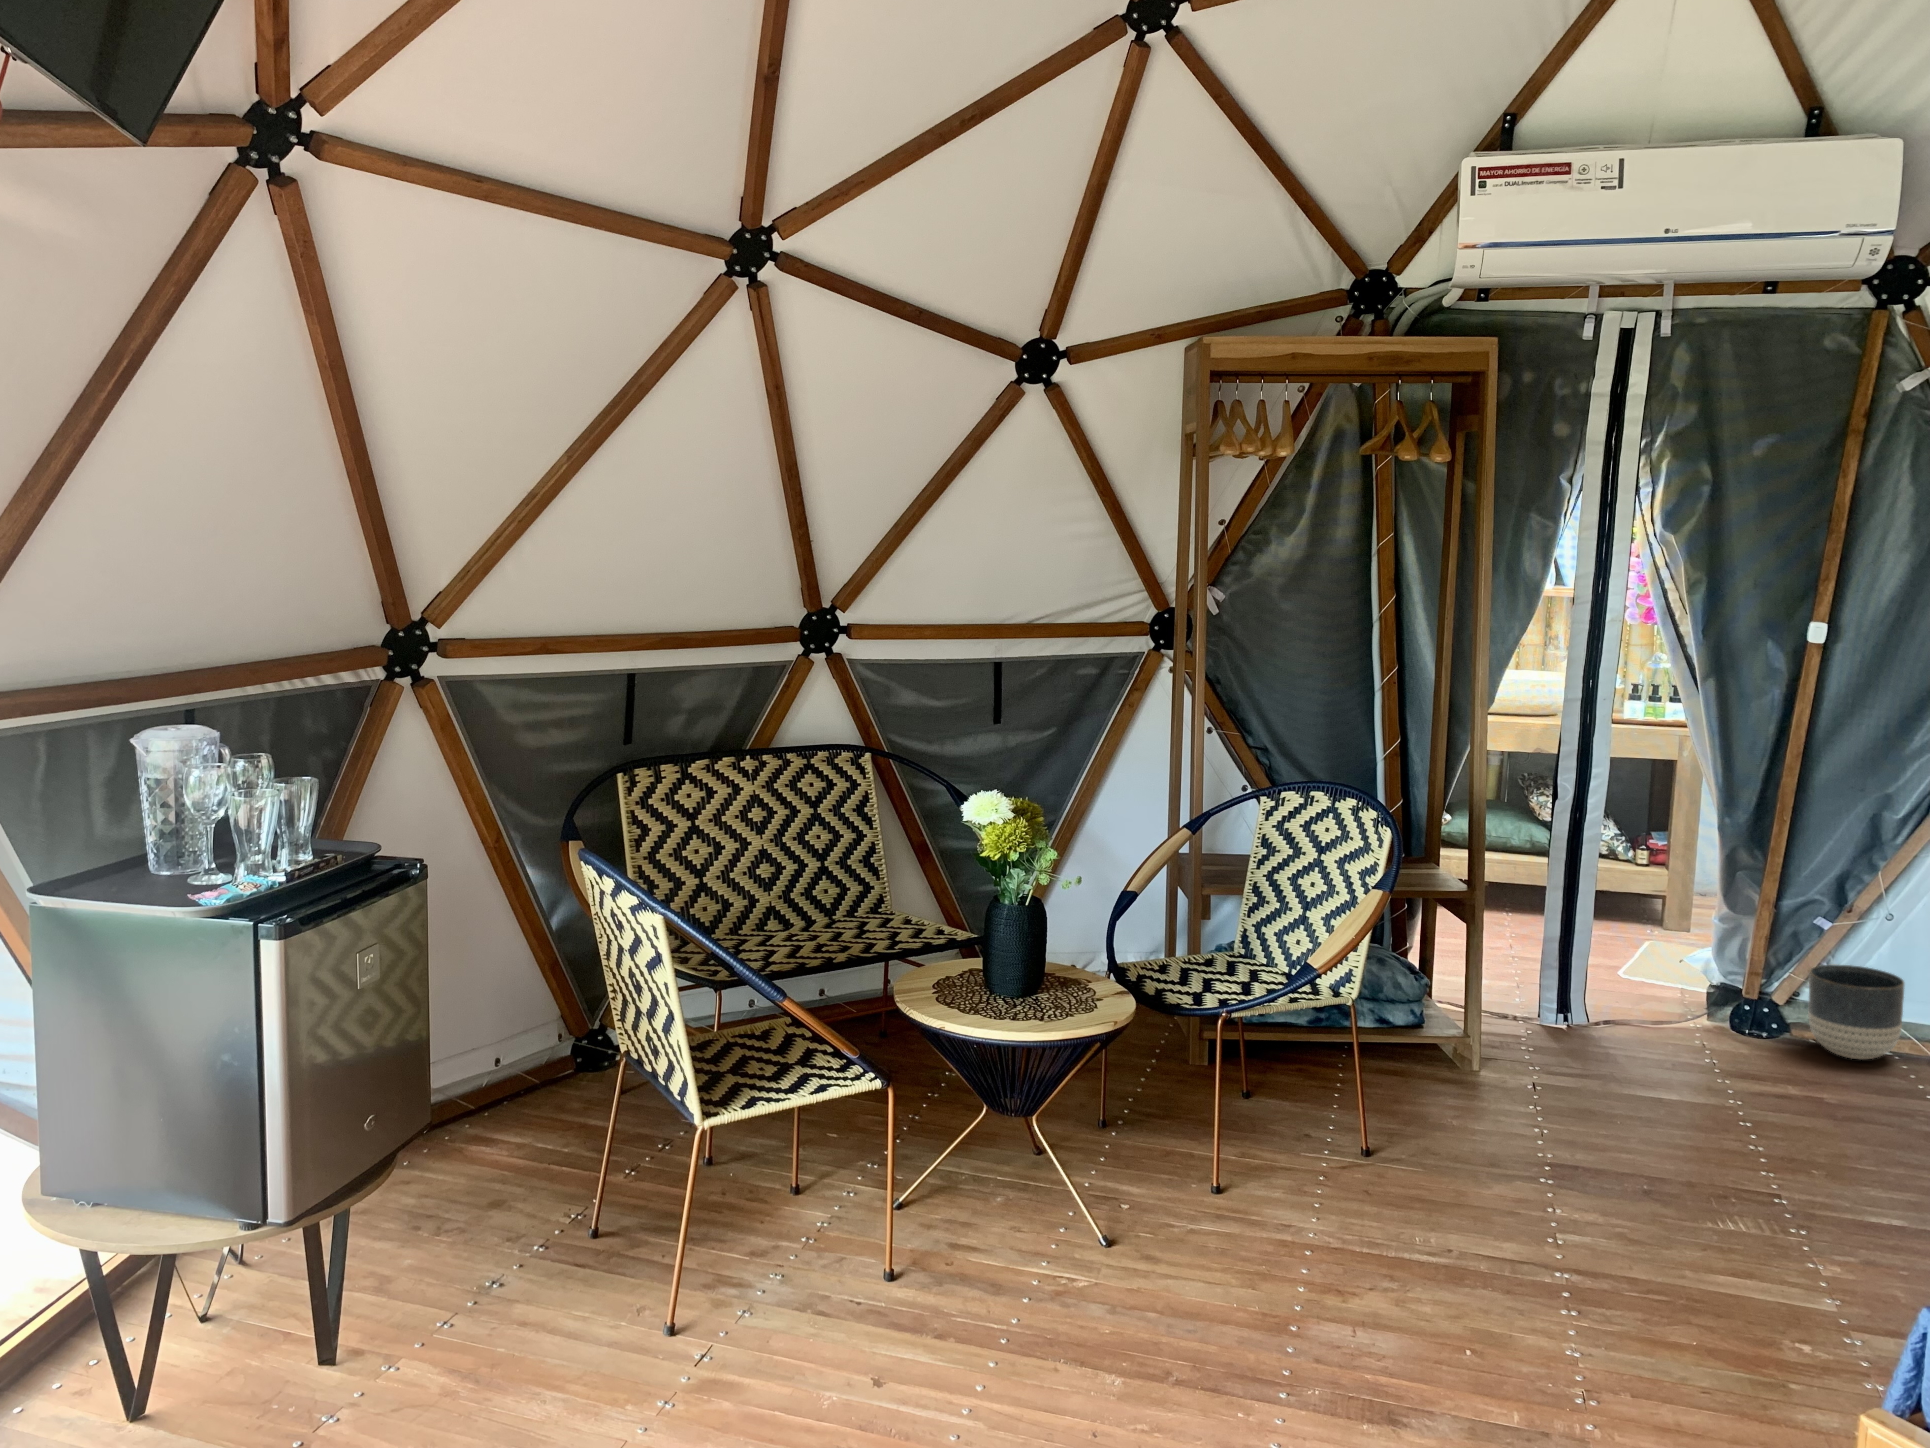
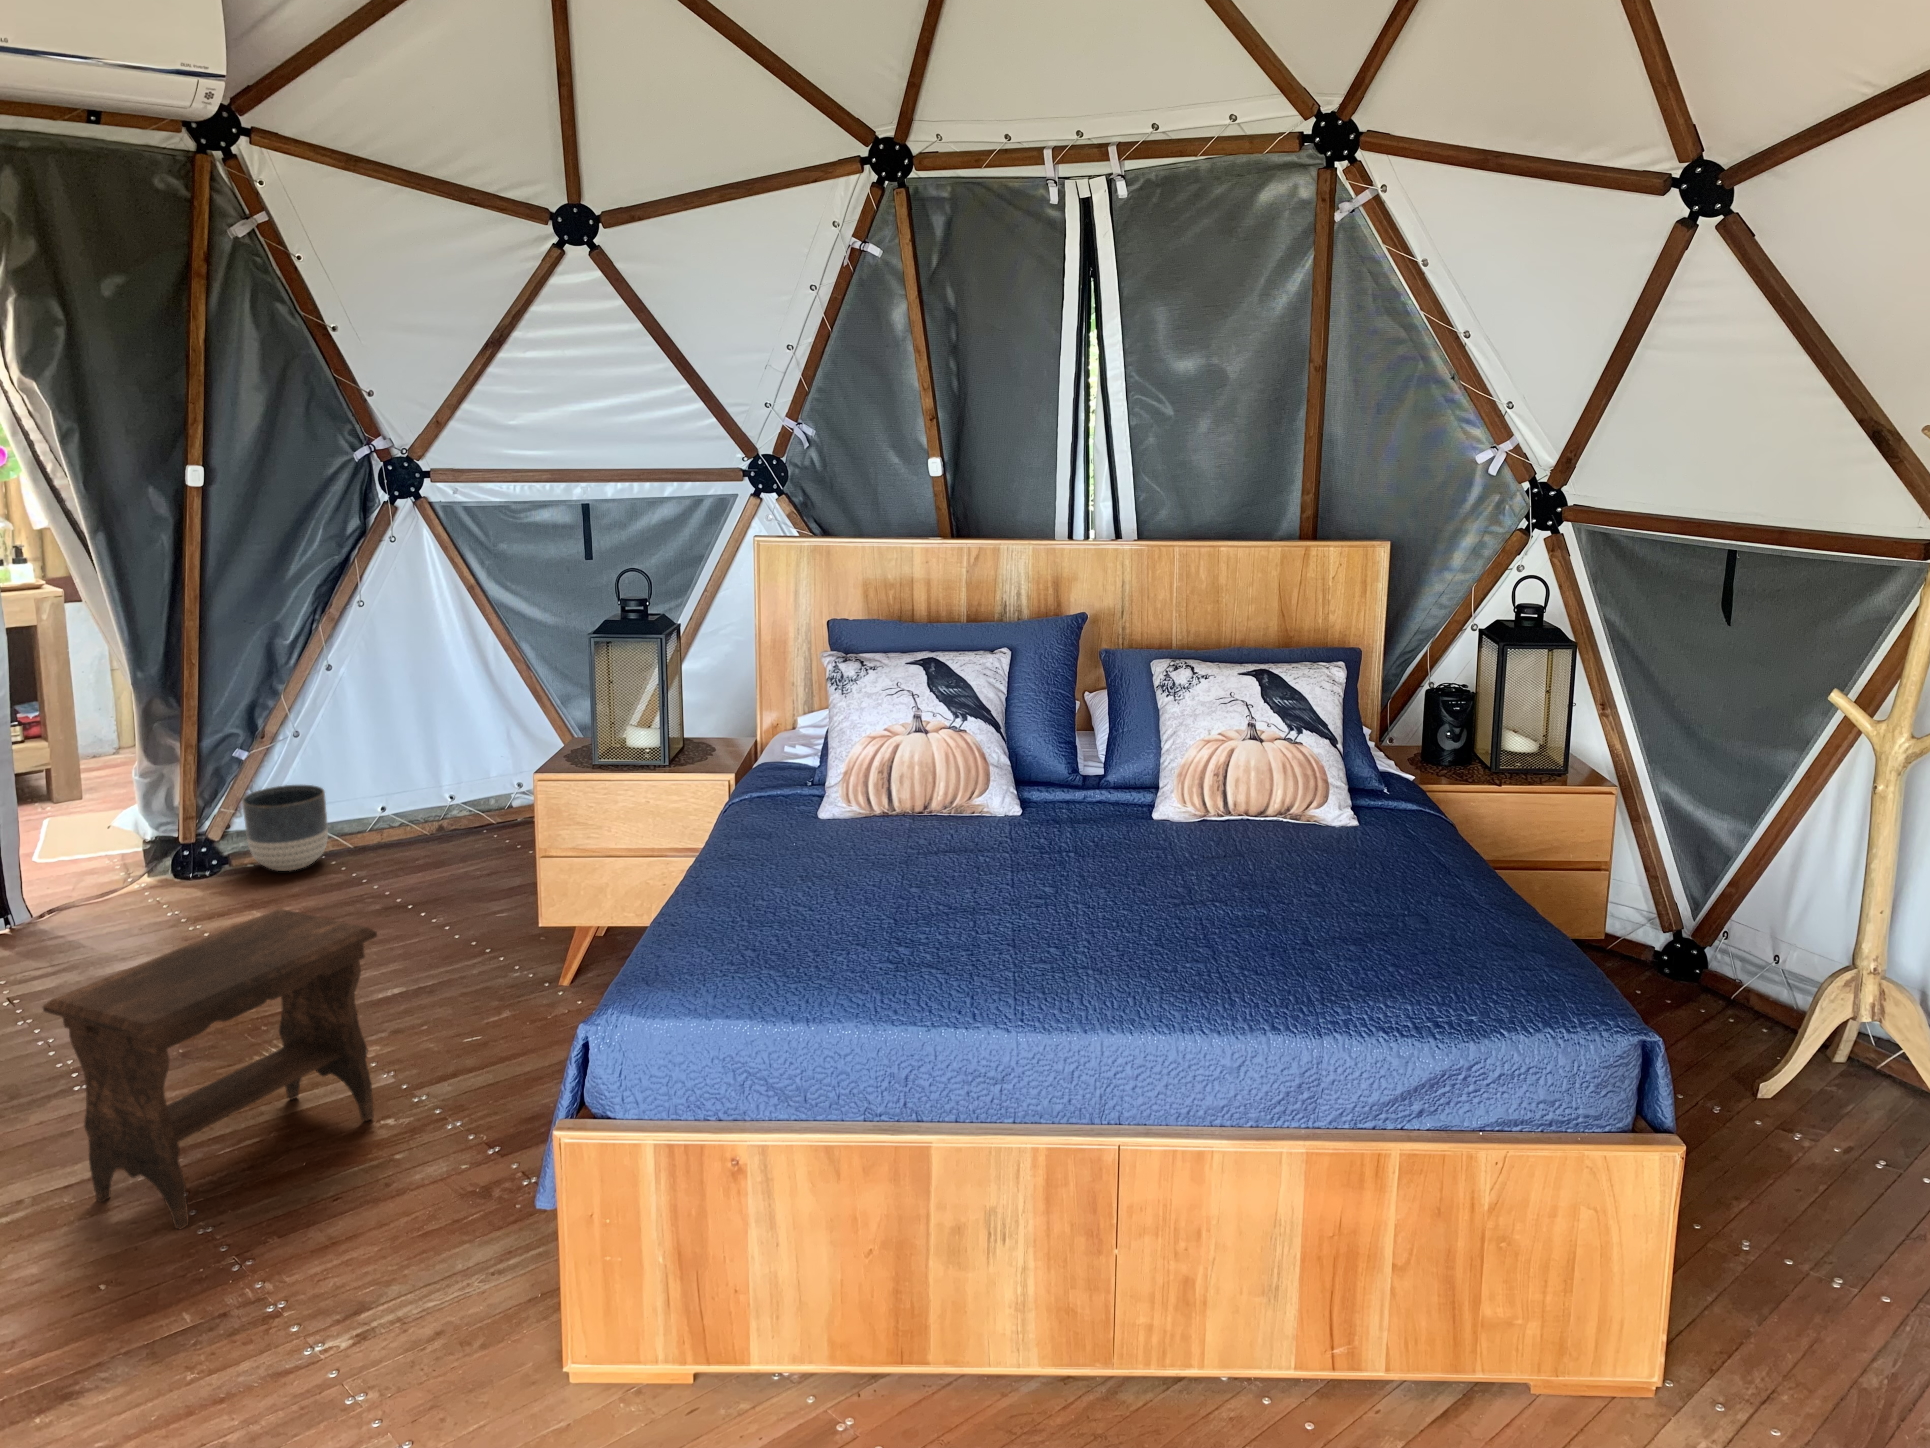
footstool: none [1489,1074,1827,1341] -> present [43,908,377,1229]

